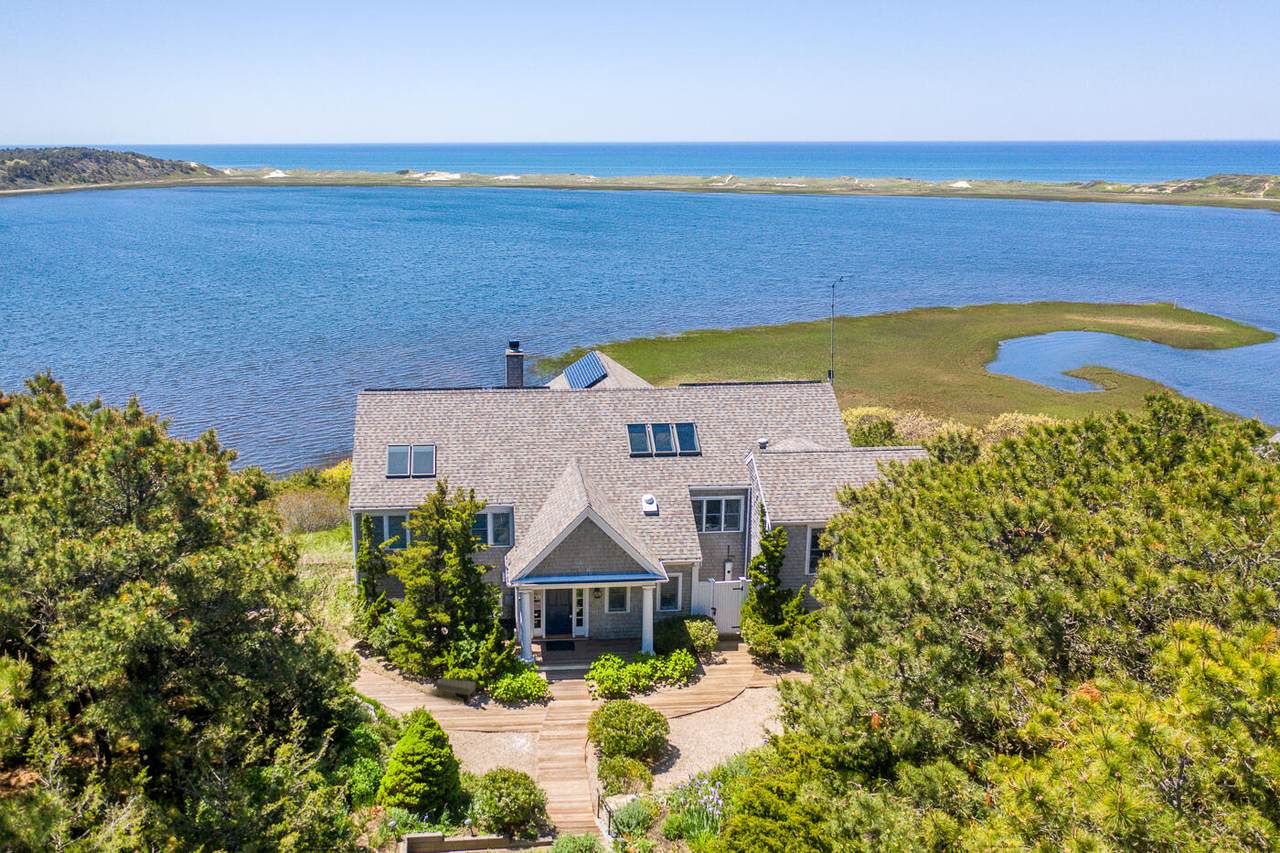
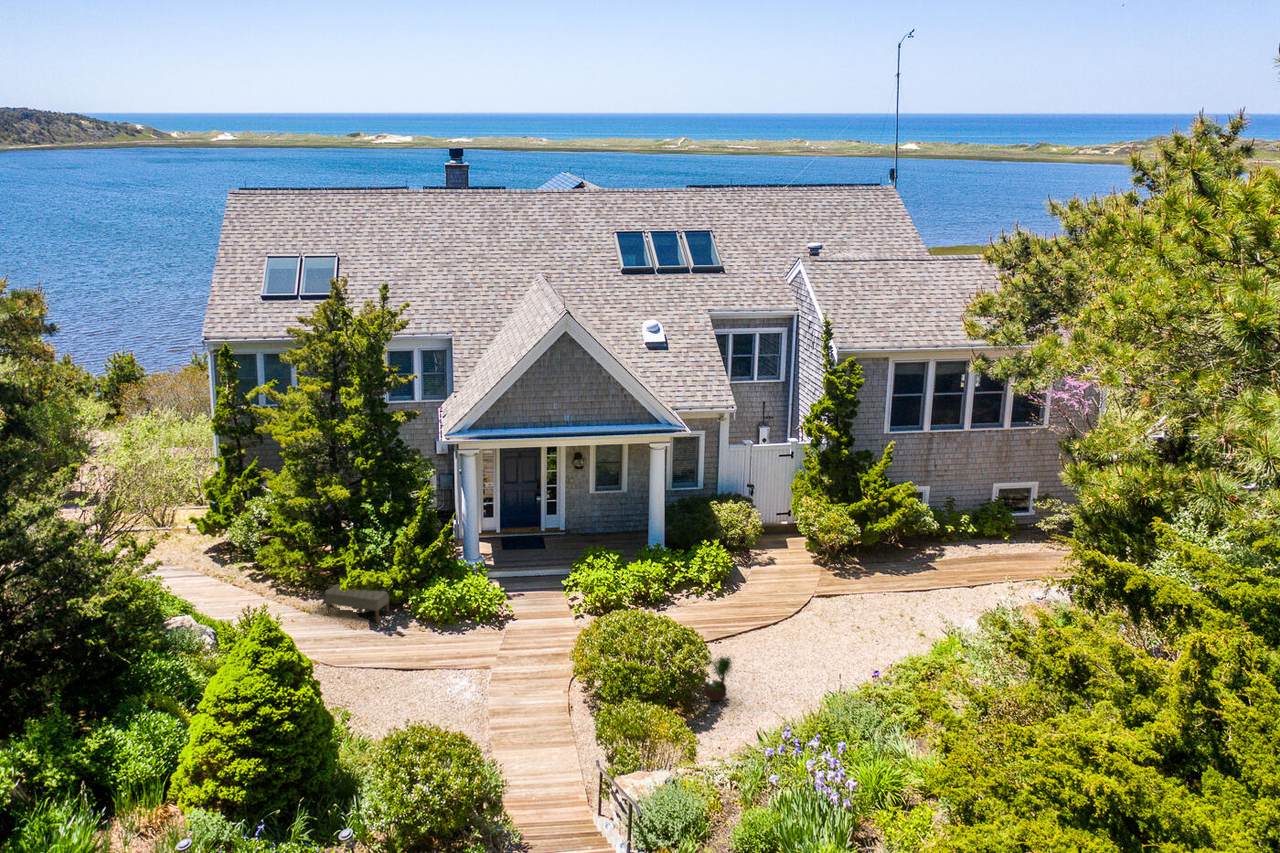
potted tree: none [664,730,682,758] -> present [704,656,732,701]

